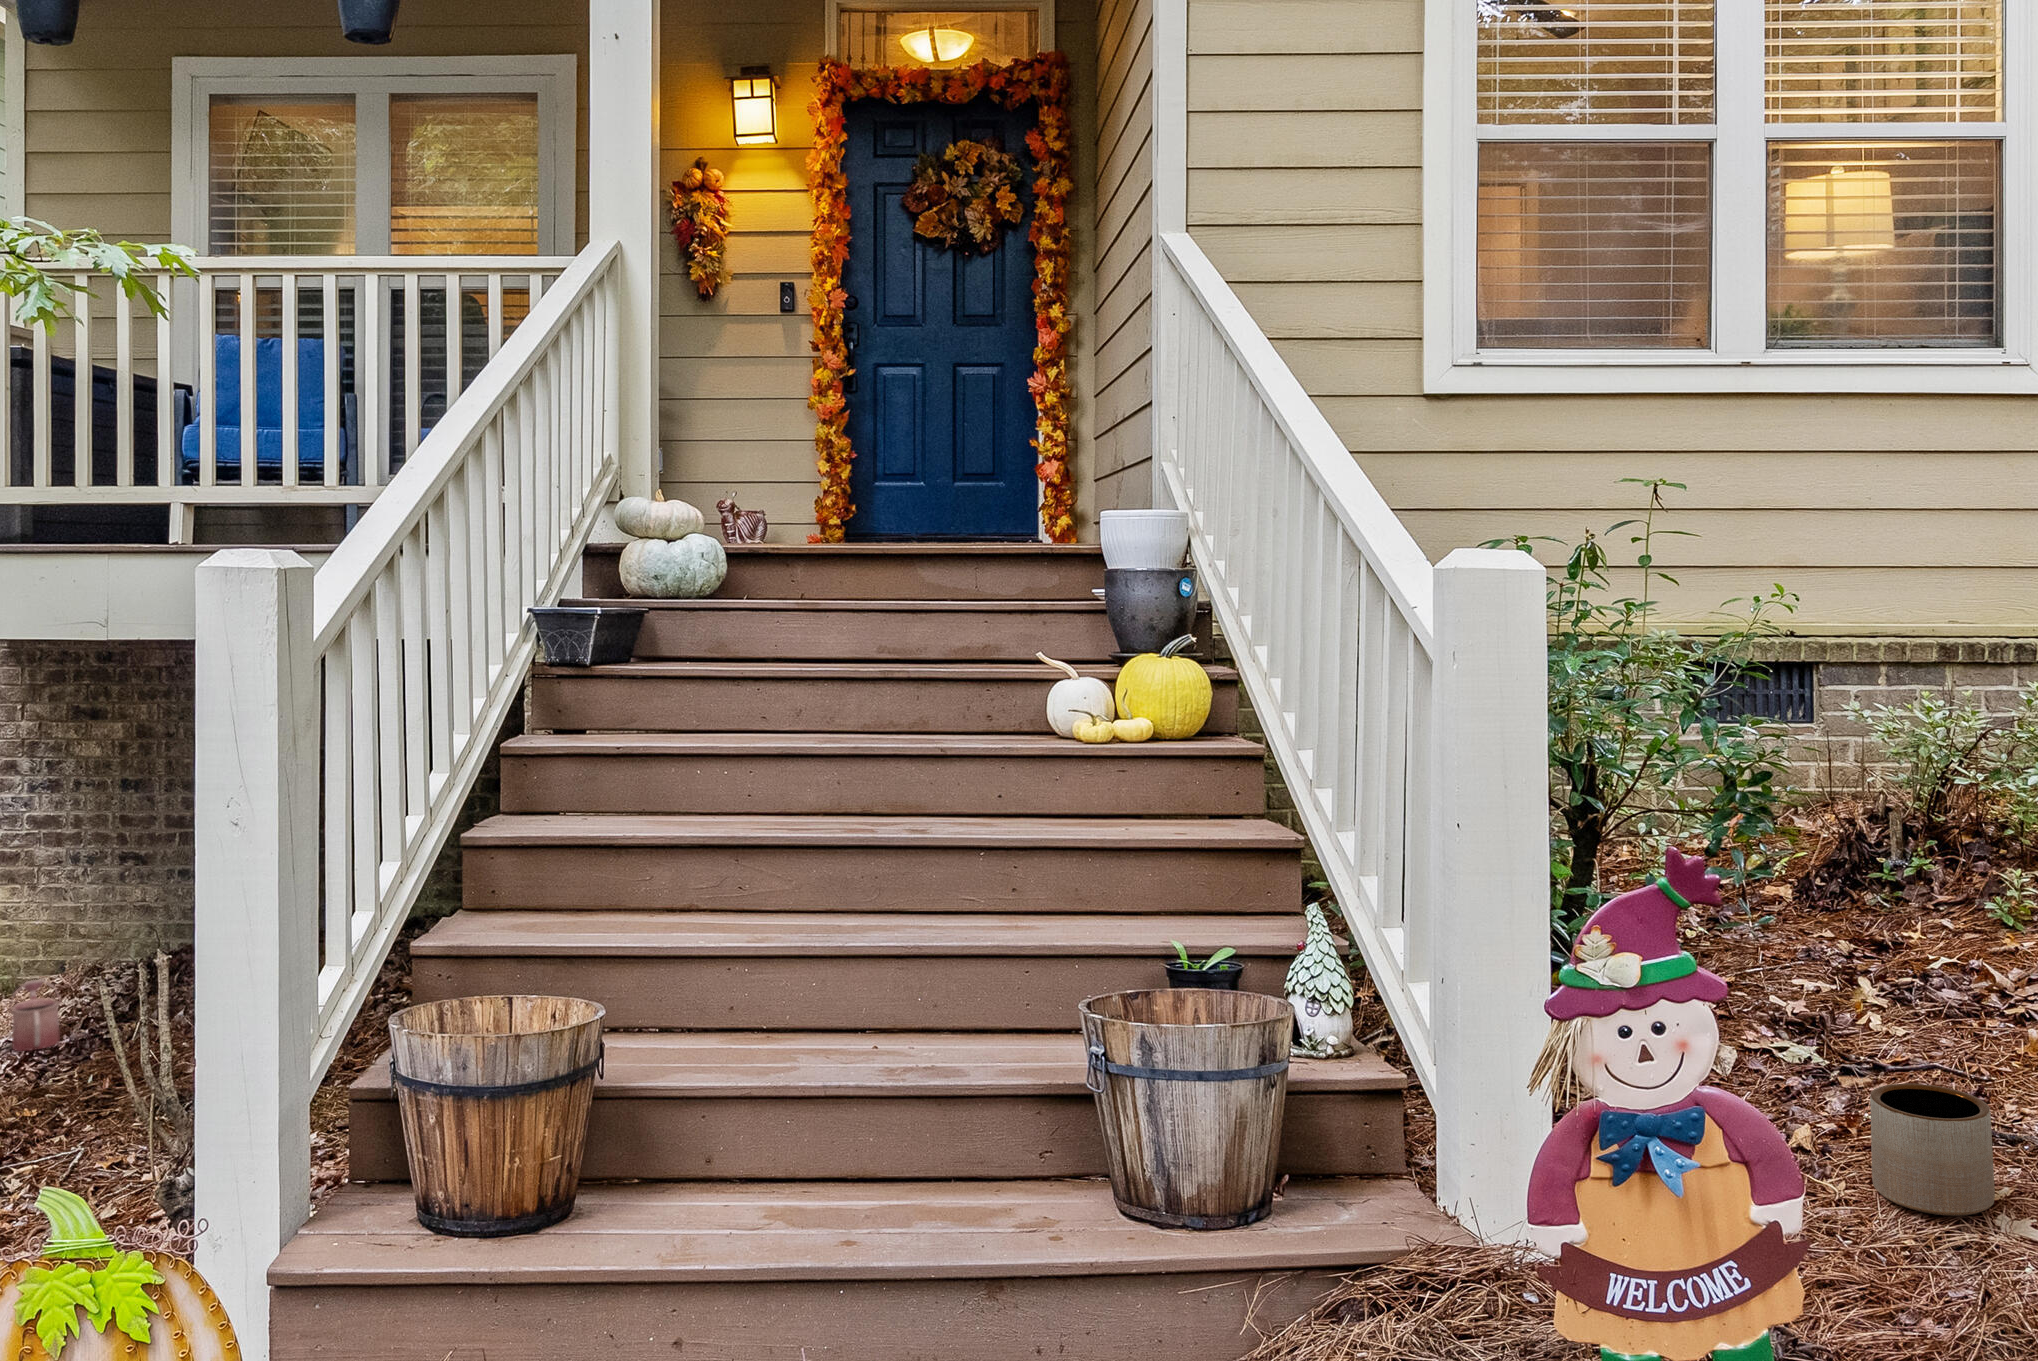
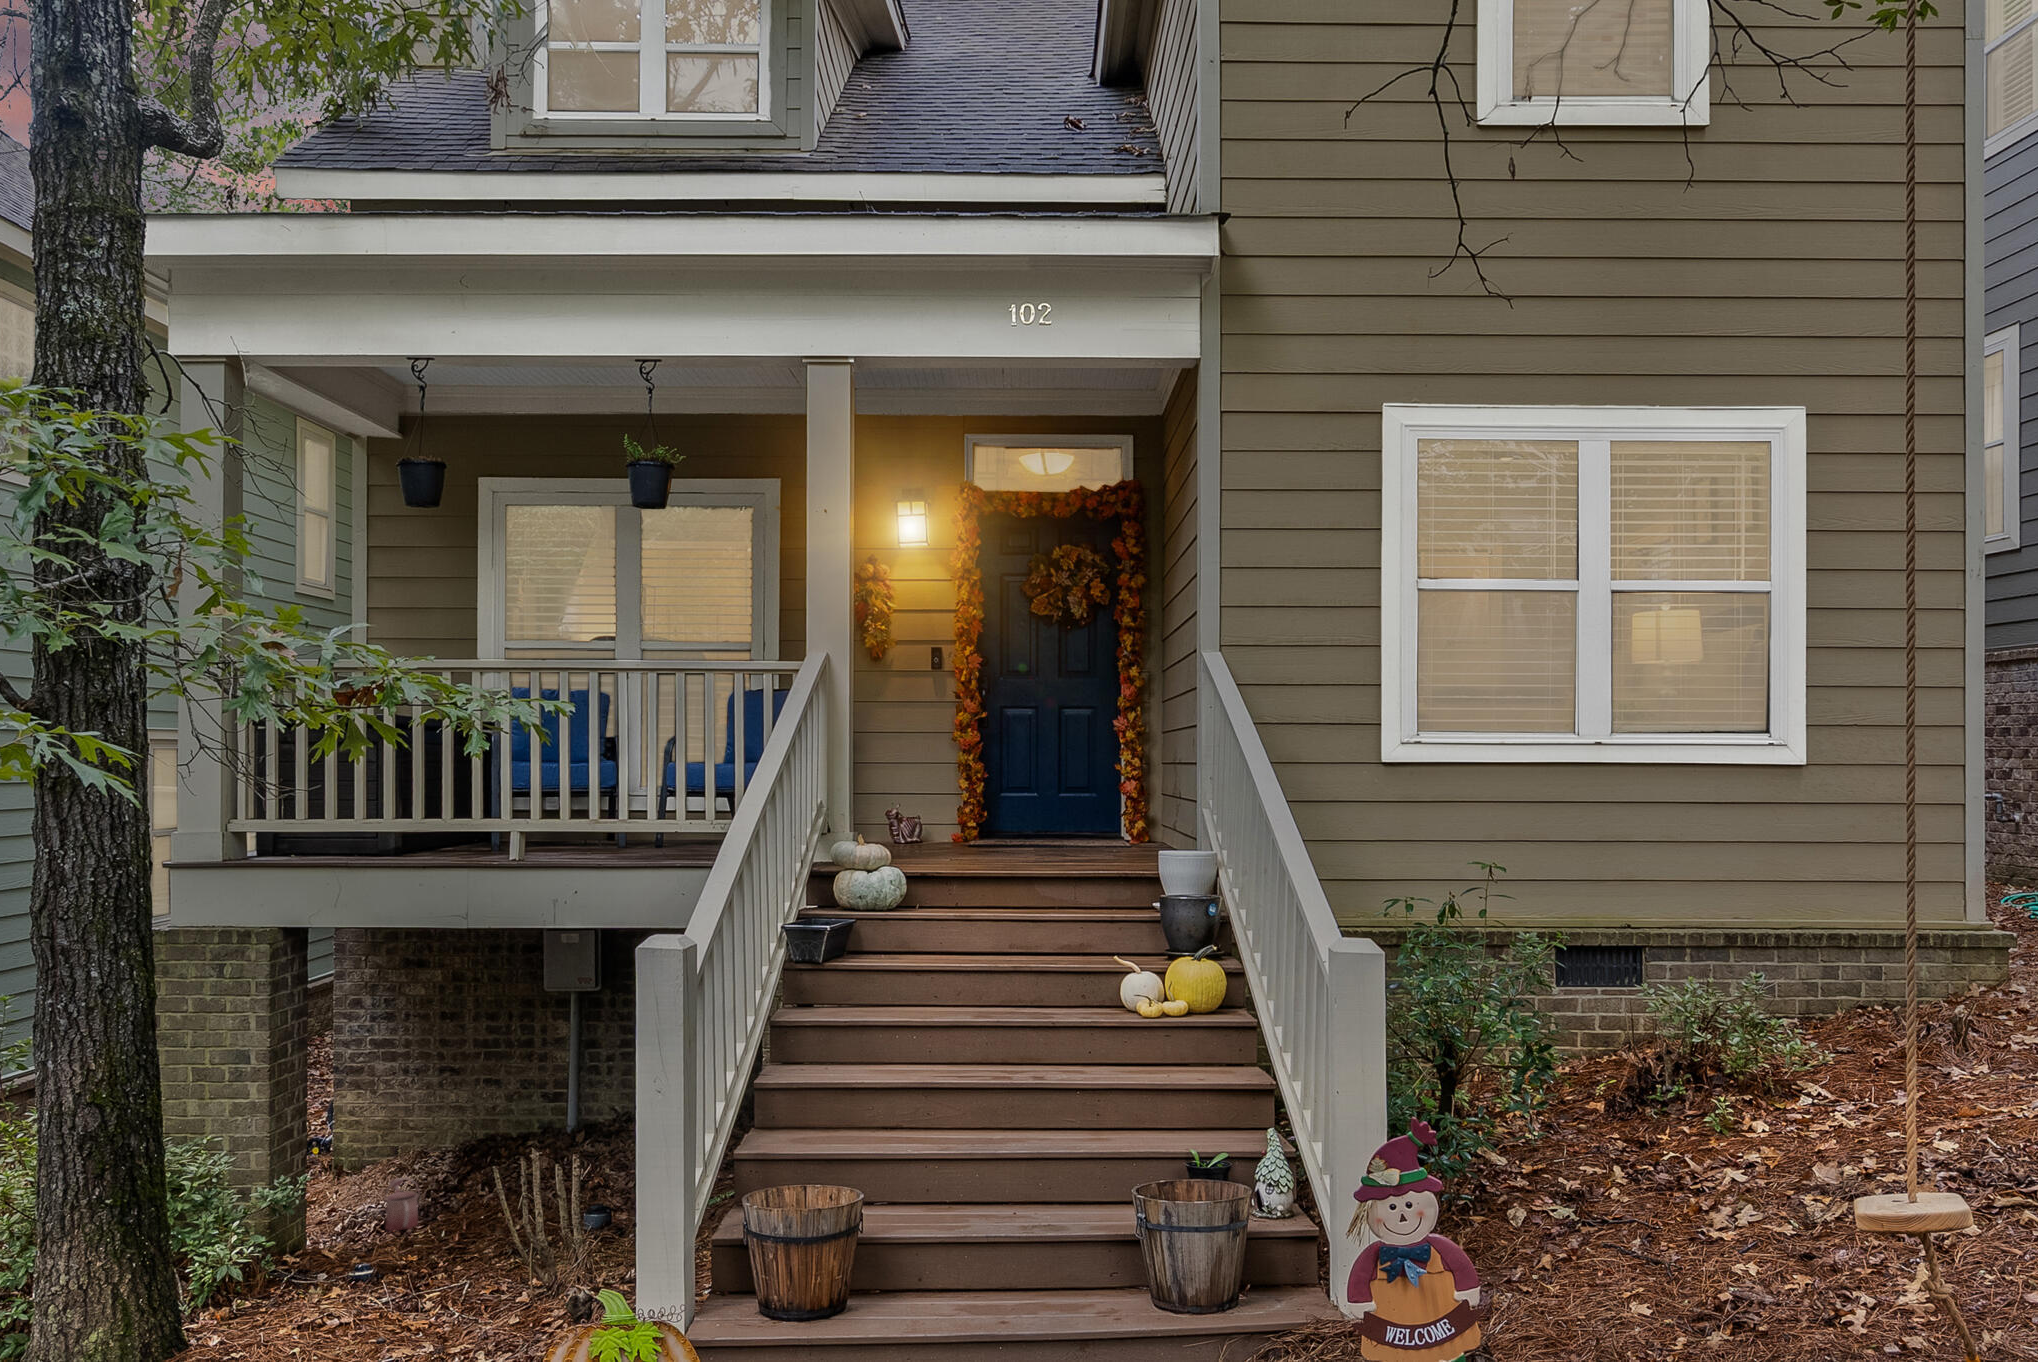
planter: present [1870,1084,1995,1216] -> none [1574,1231,1639,1305]

